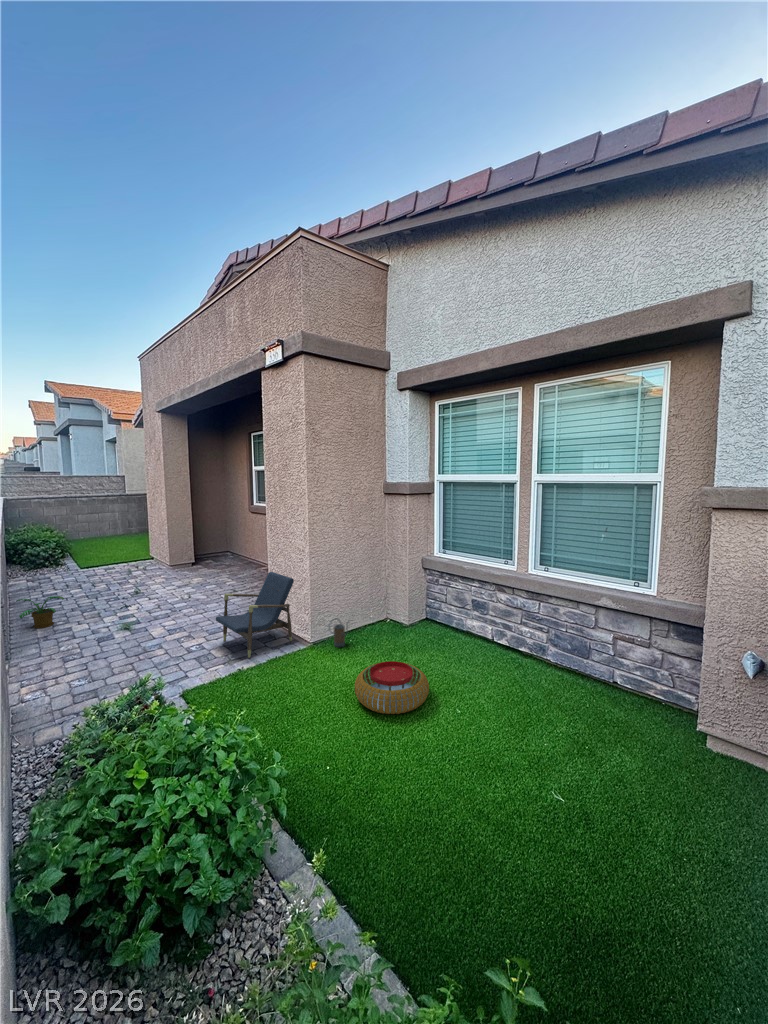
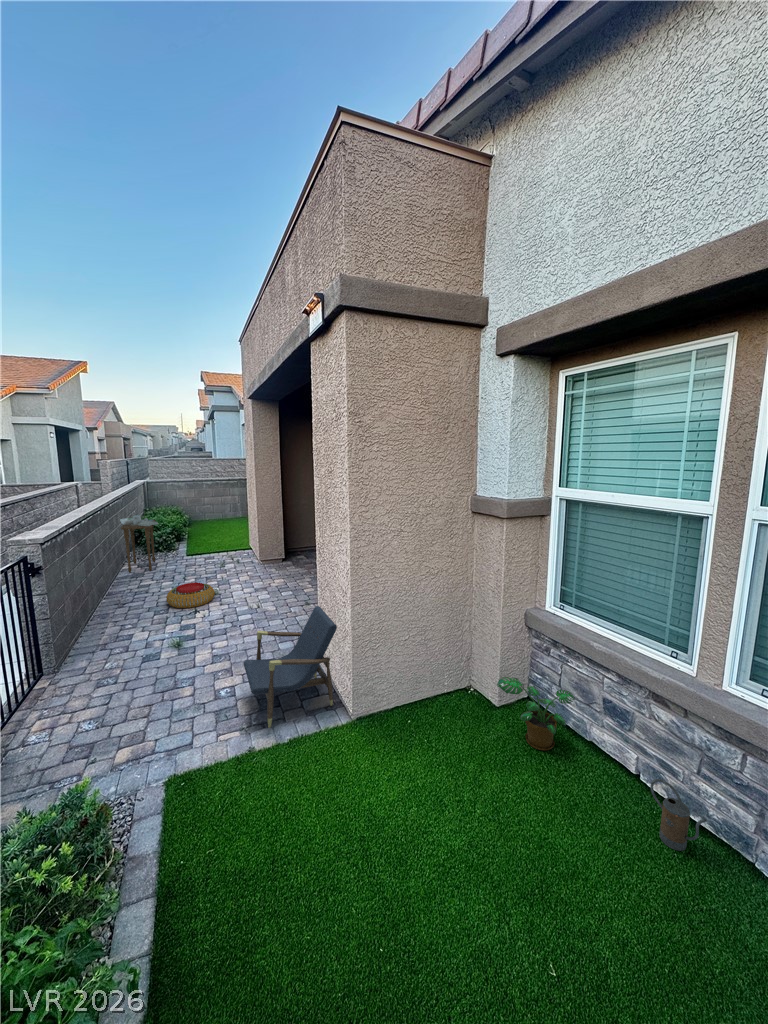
side table: none [8,526,55,586] -> present [120,515,158,573]
potted plant: present [16,596,64,628] -> present [497,677,575,750]
watering can: present [329,619,348,647] -> present [651,779,707,851]
pouf: present [355,661,429,714] -> present [166,583,215,608]

